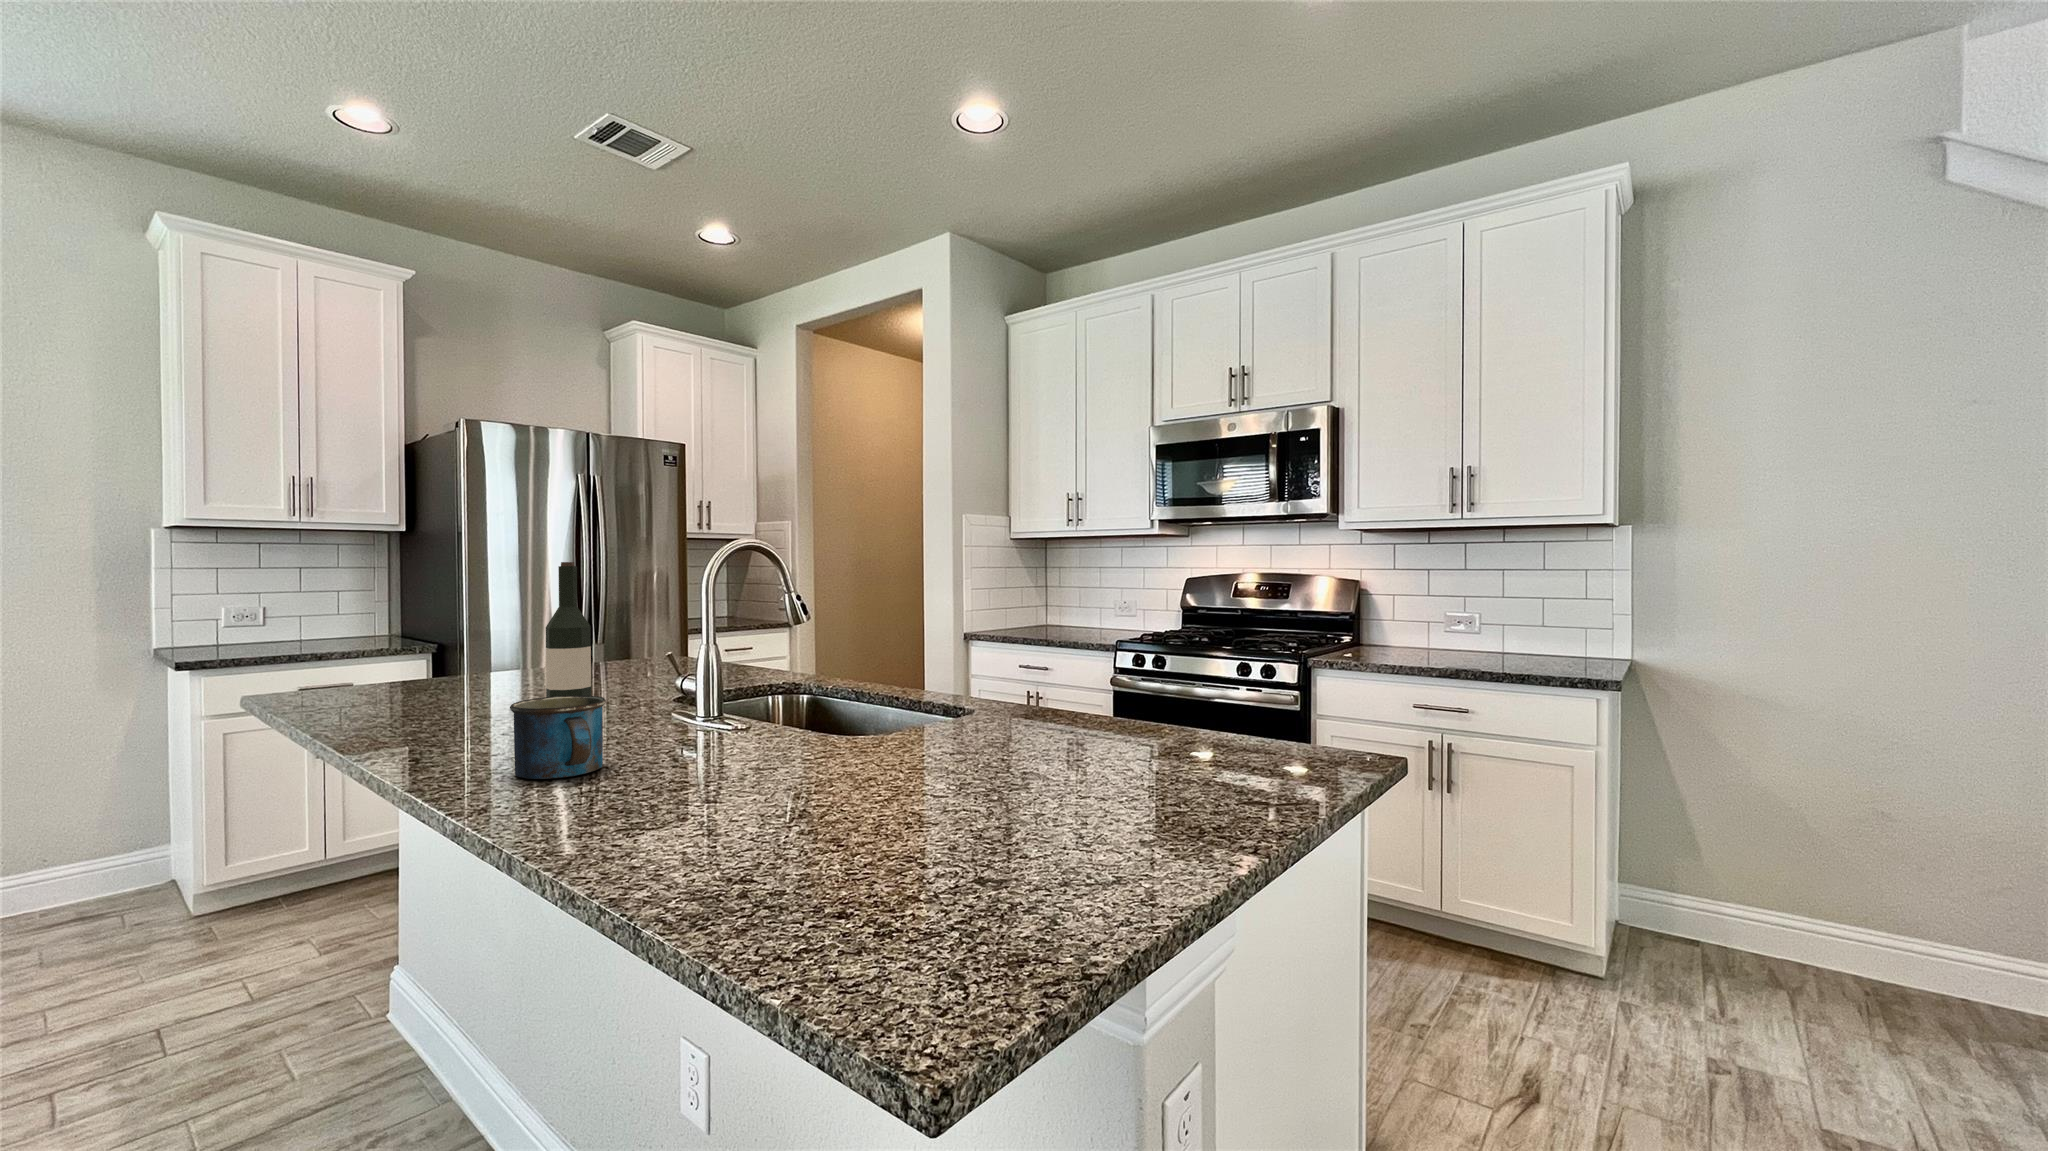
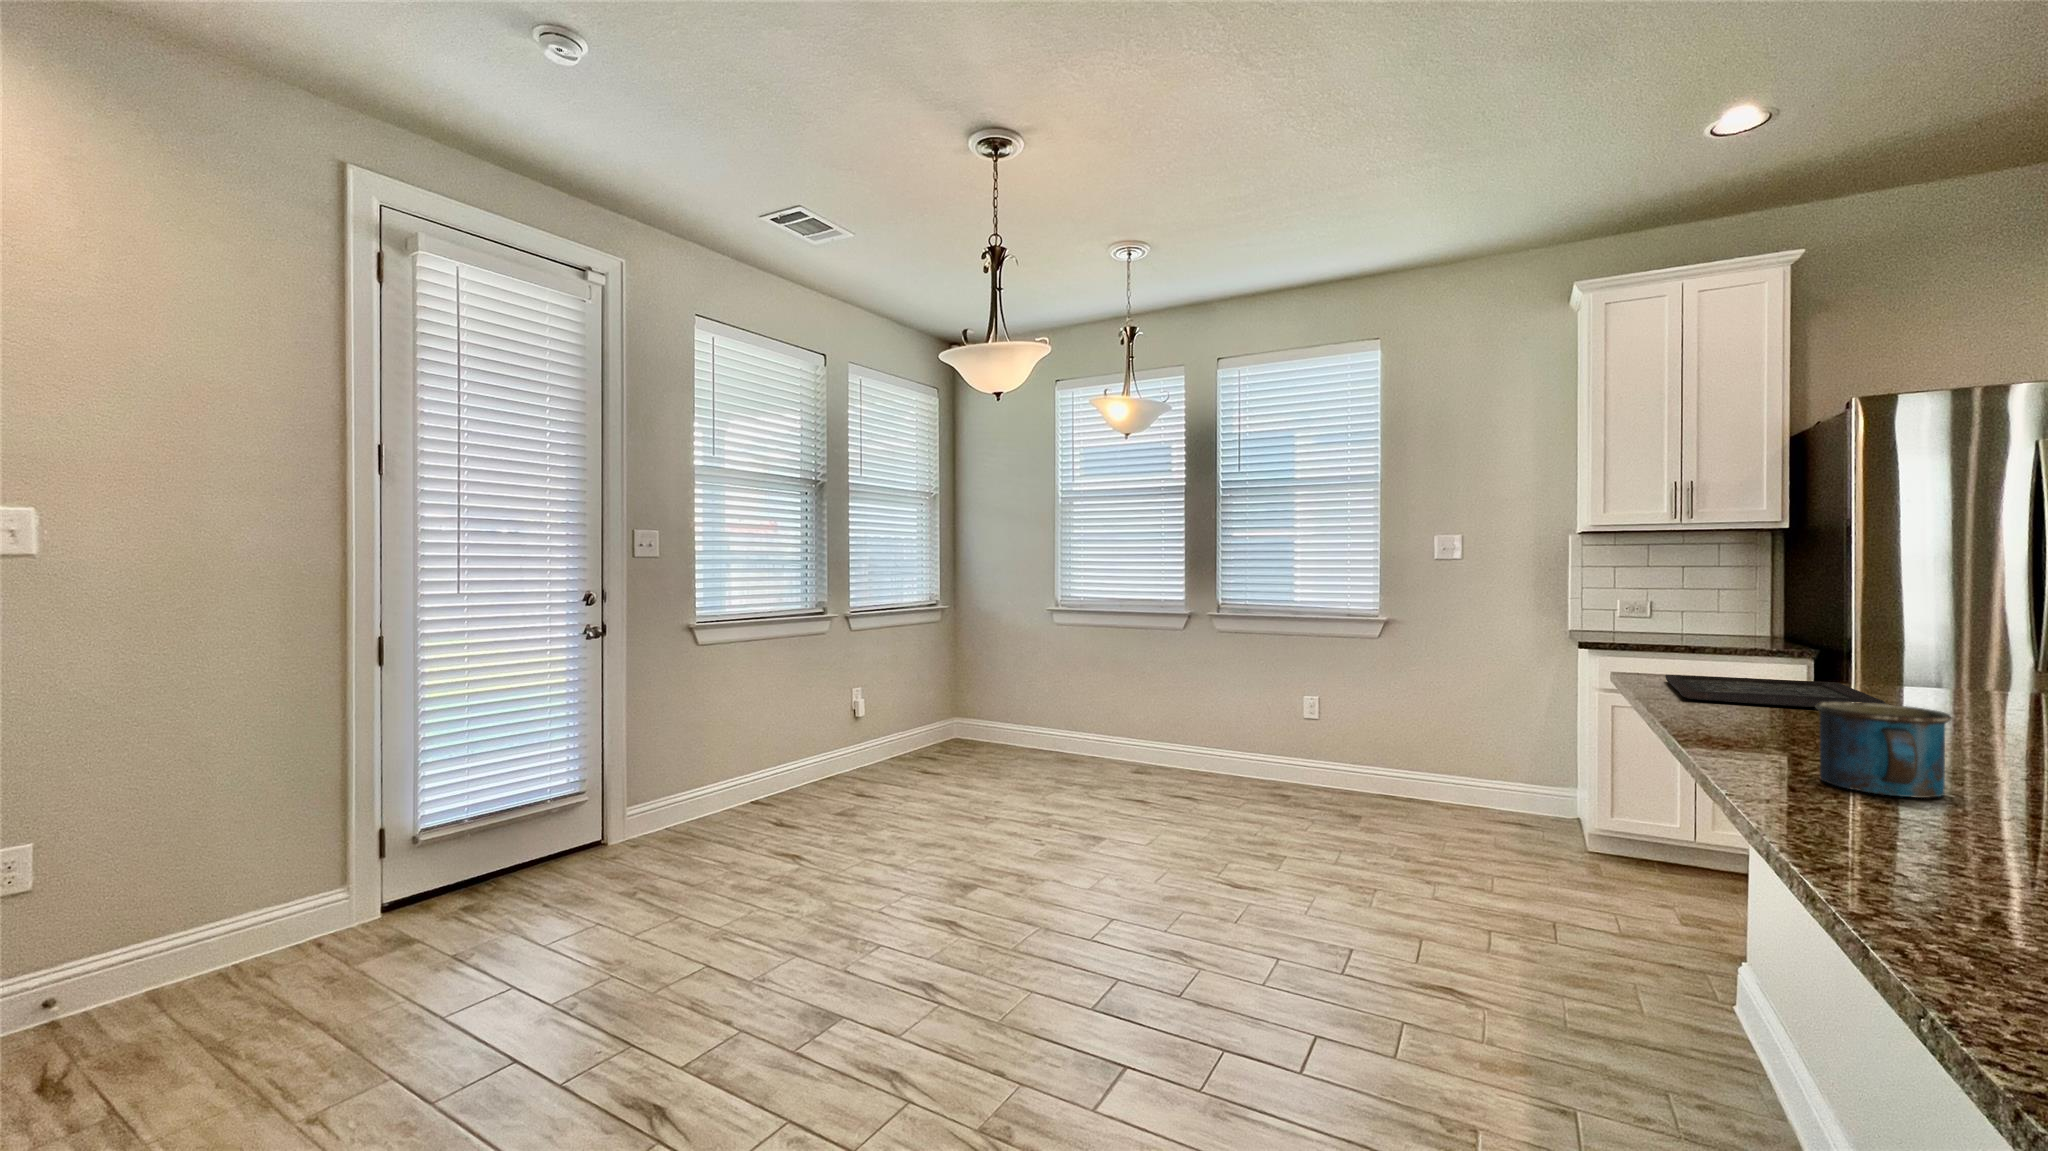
wine bottle: present [546,562,591,697] -> none [1911,554,1982,735]
tray: none [316,677,523,716] -> present [1665,675,1886,707]

